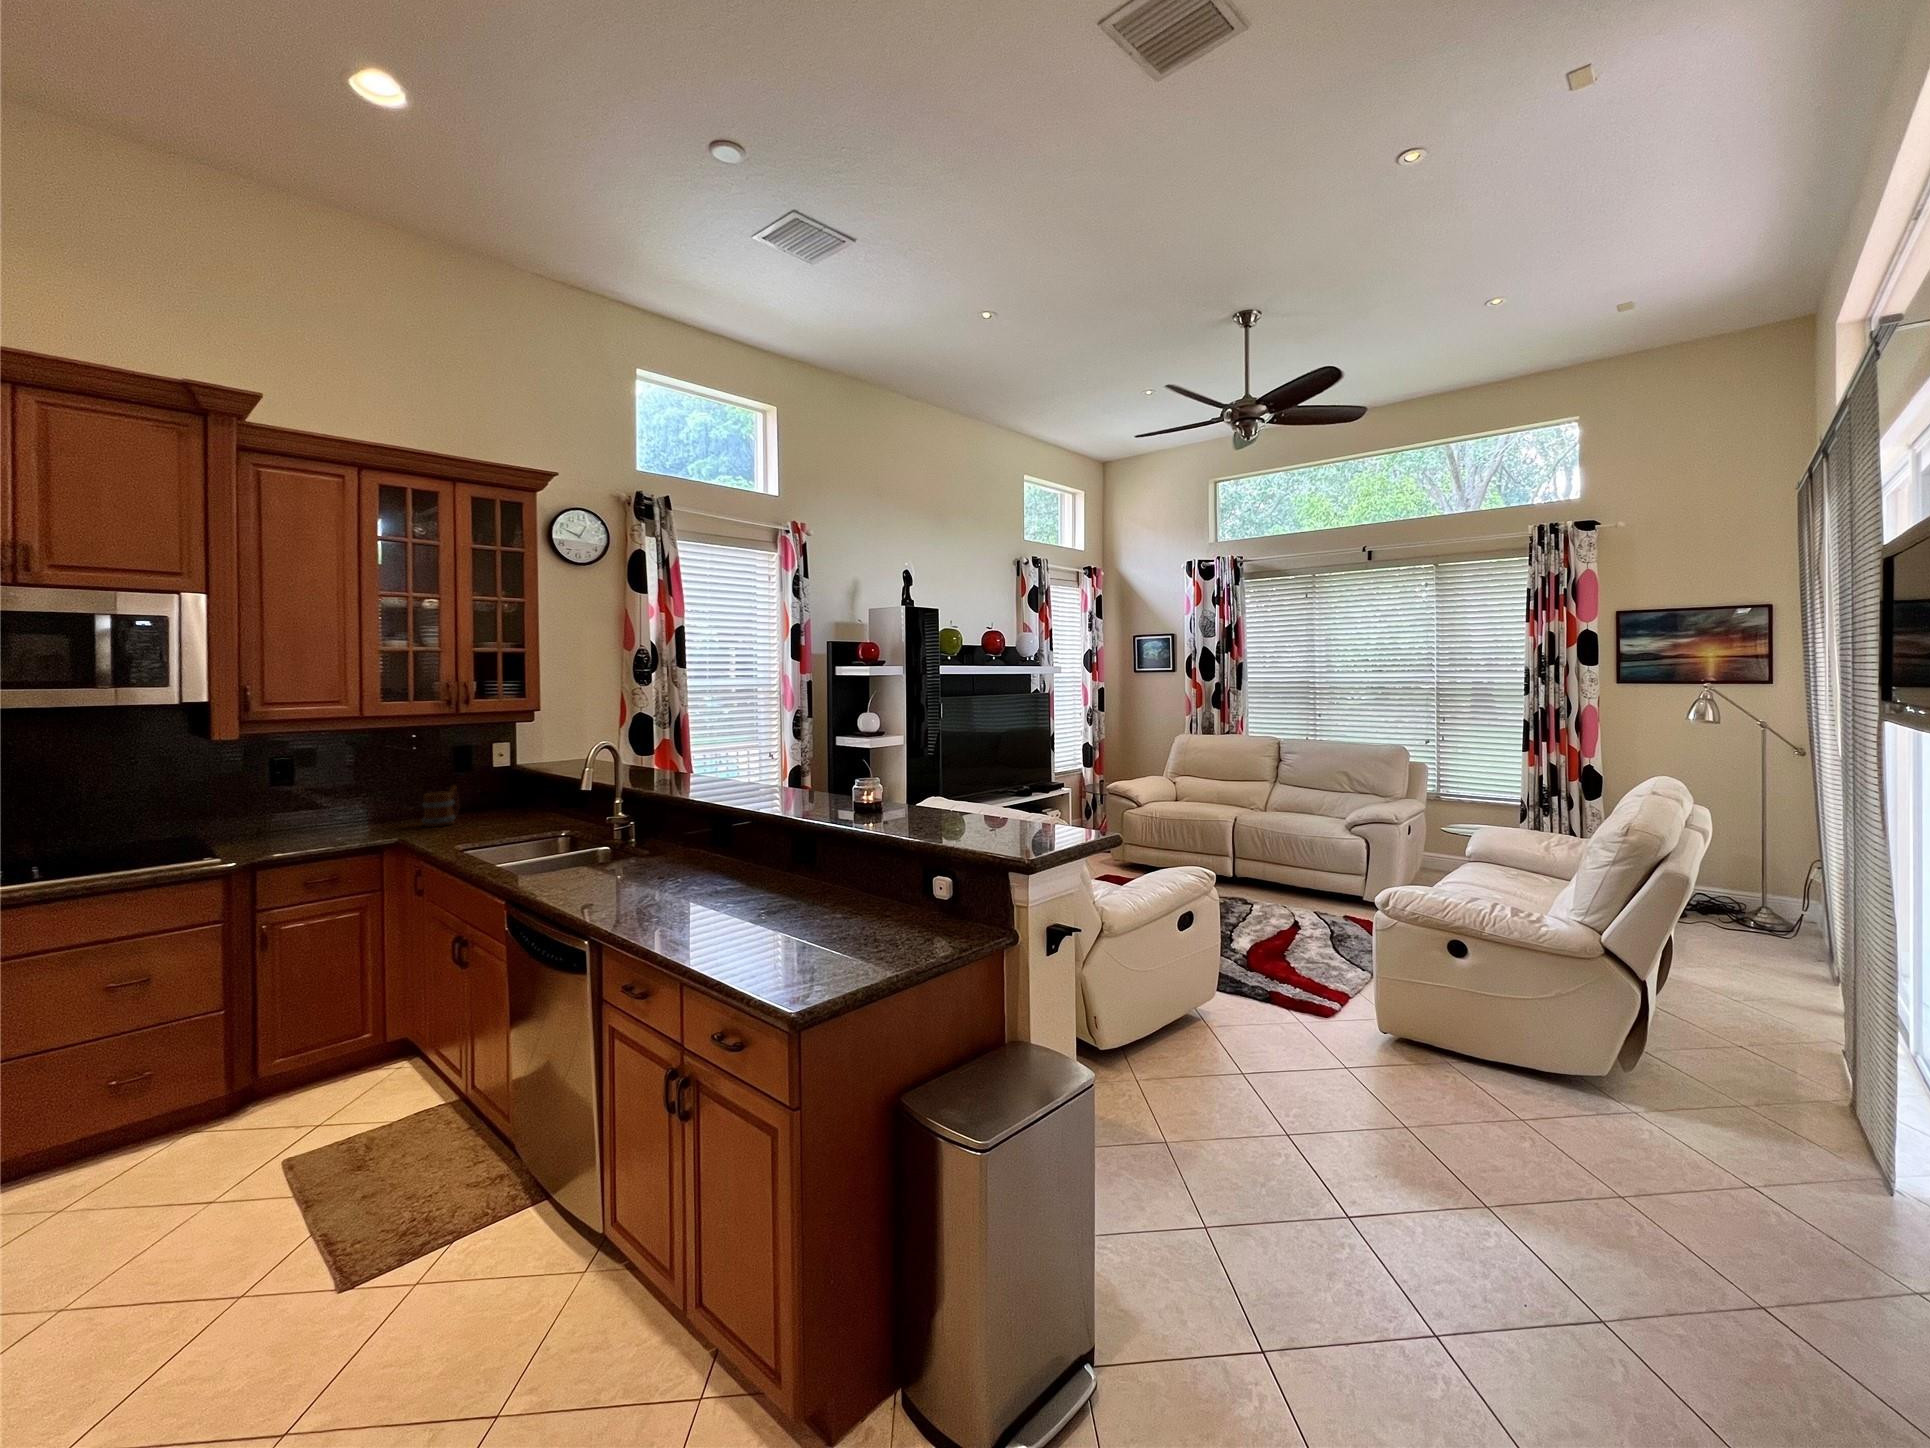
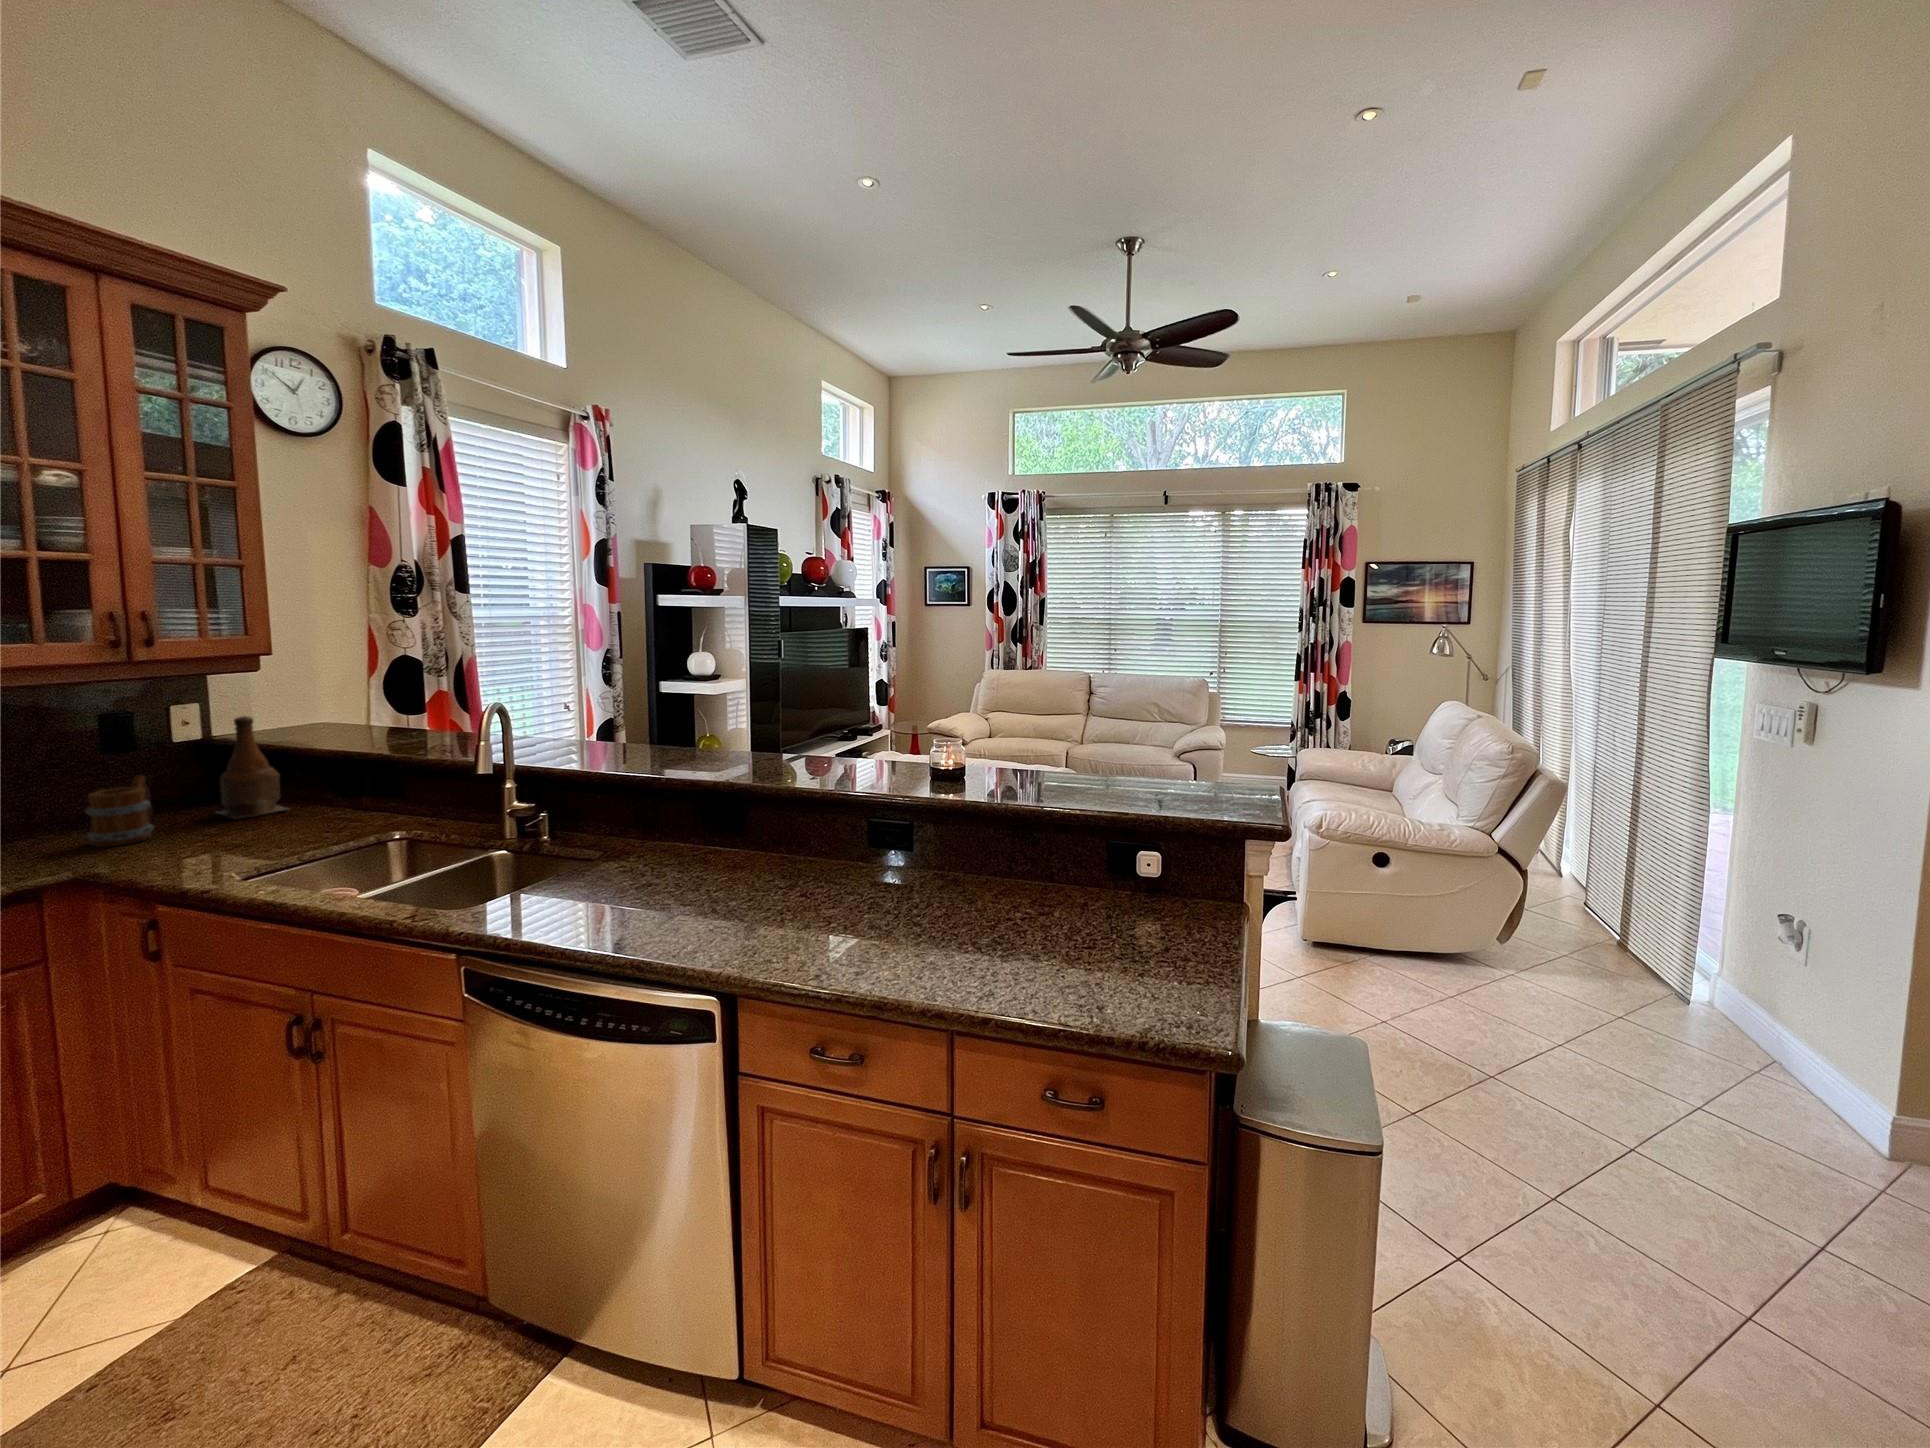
bottle: none [500,751,538,818] -> present [217,716,288,819]

